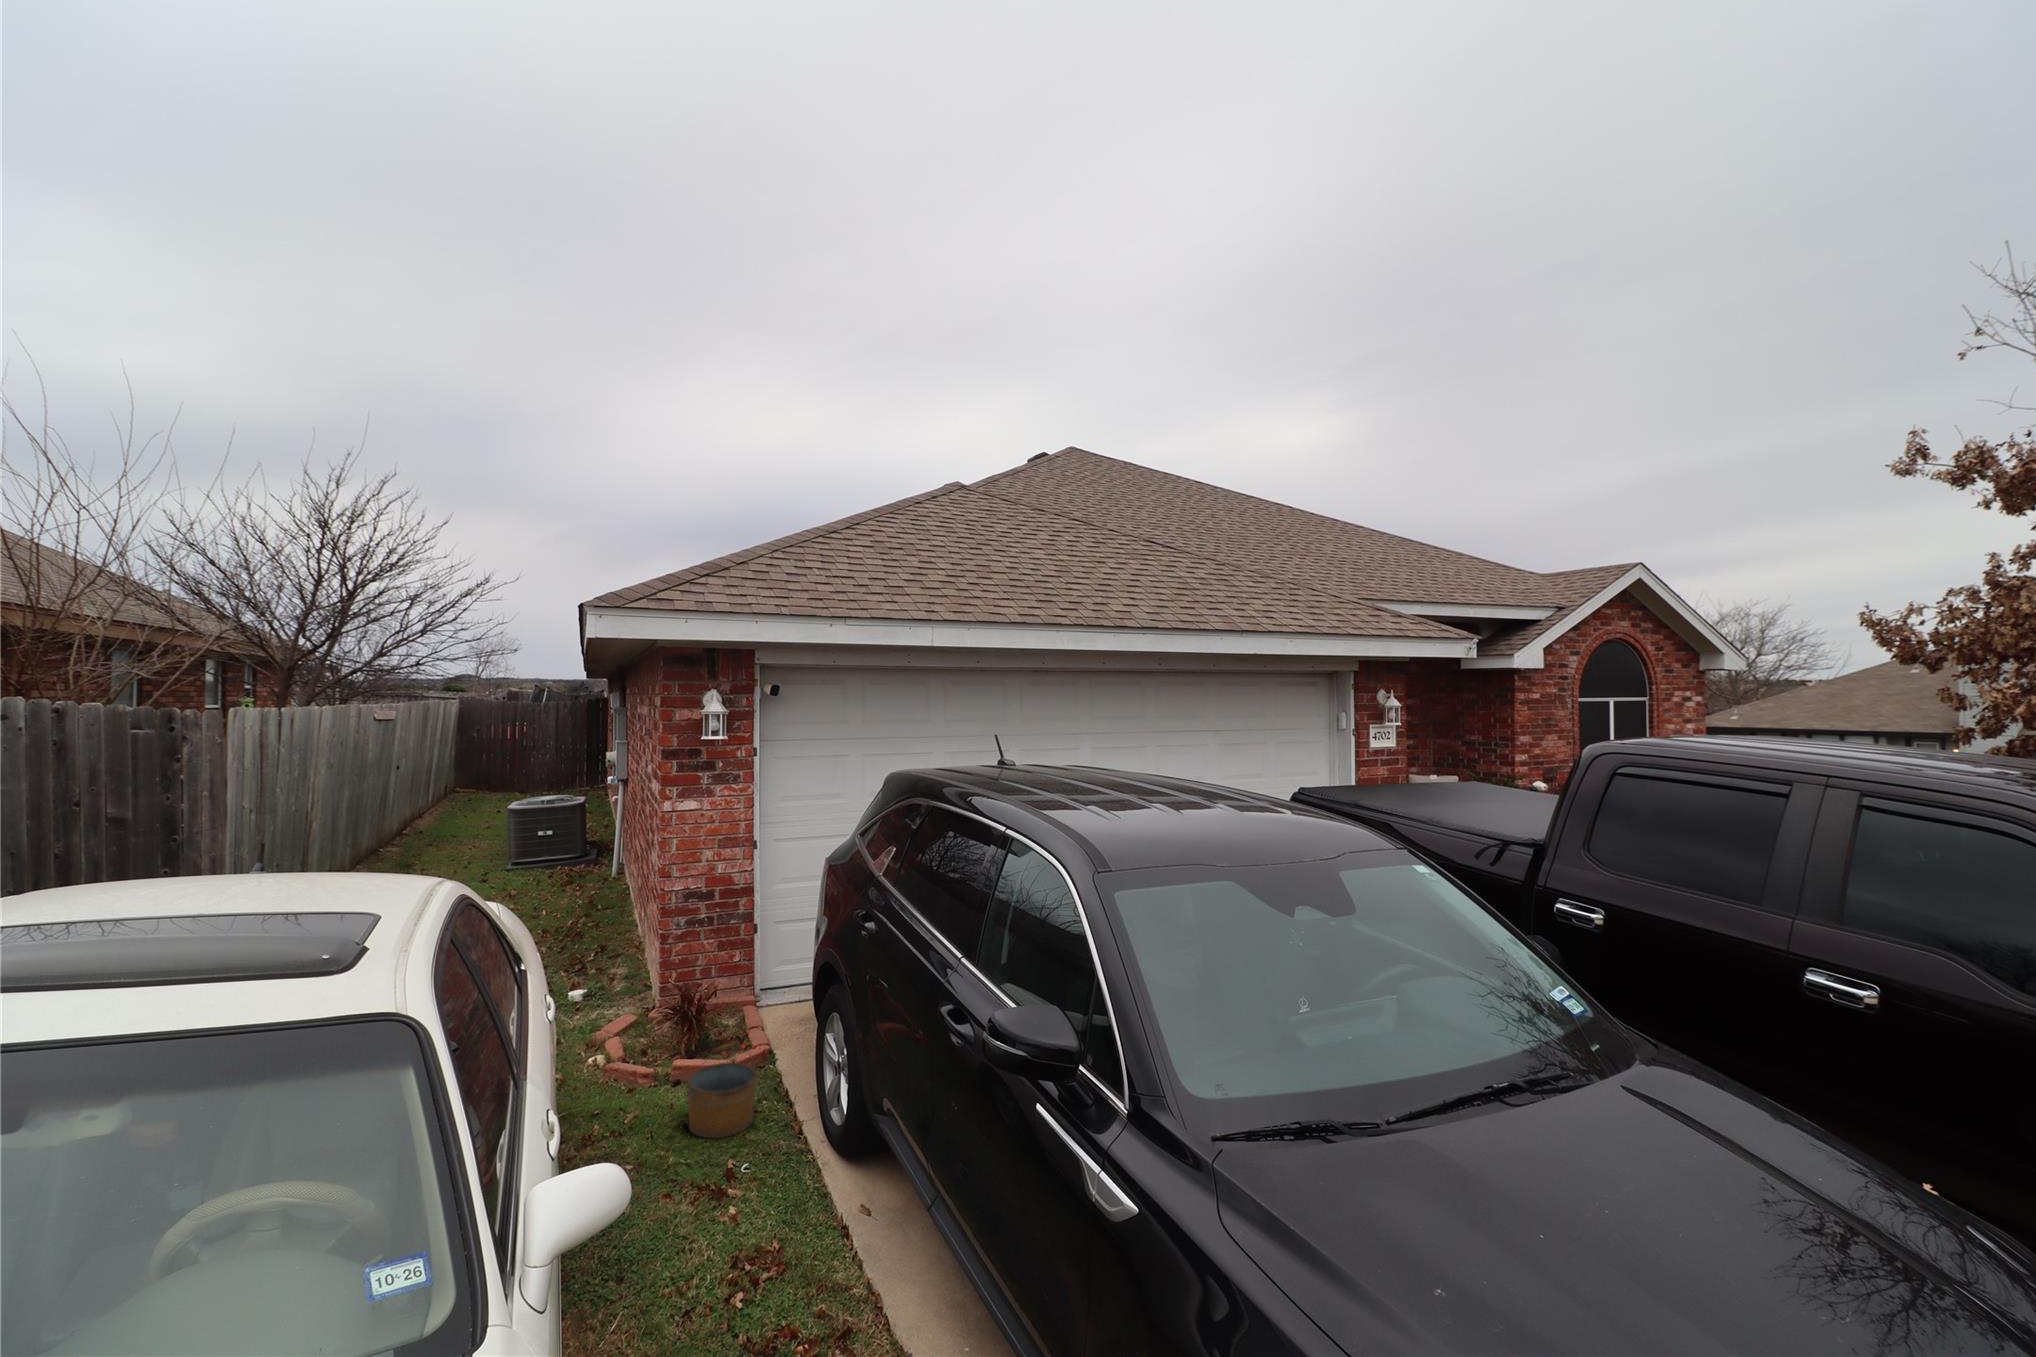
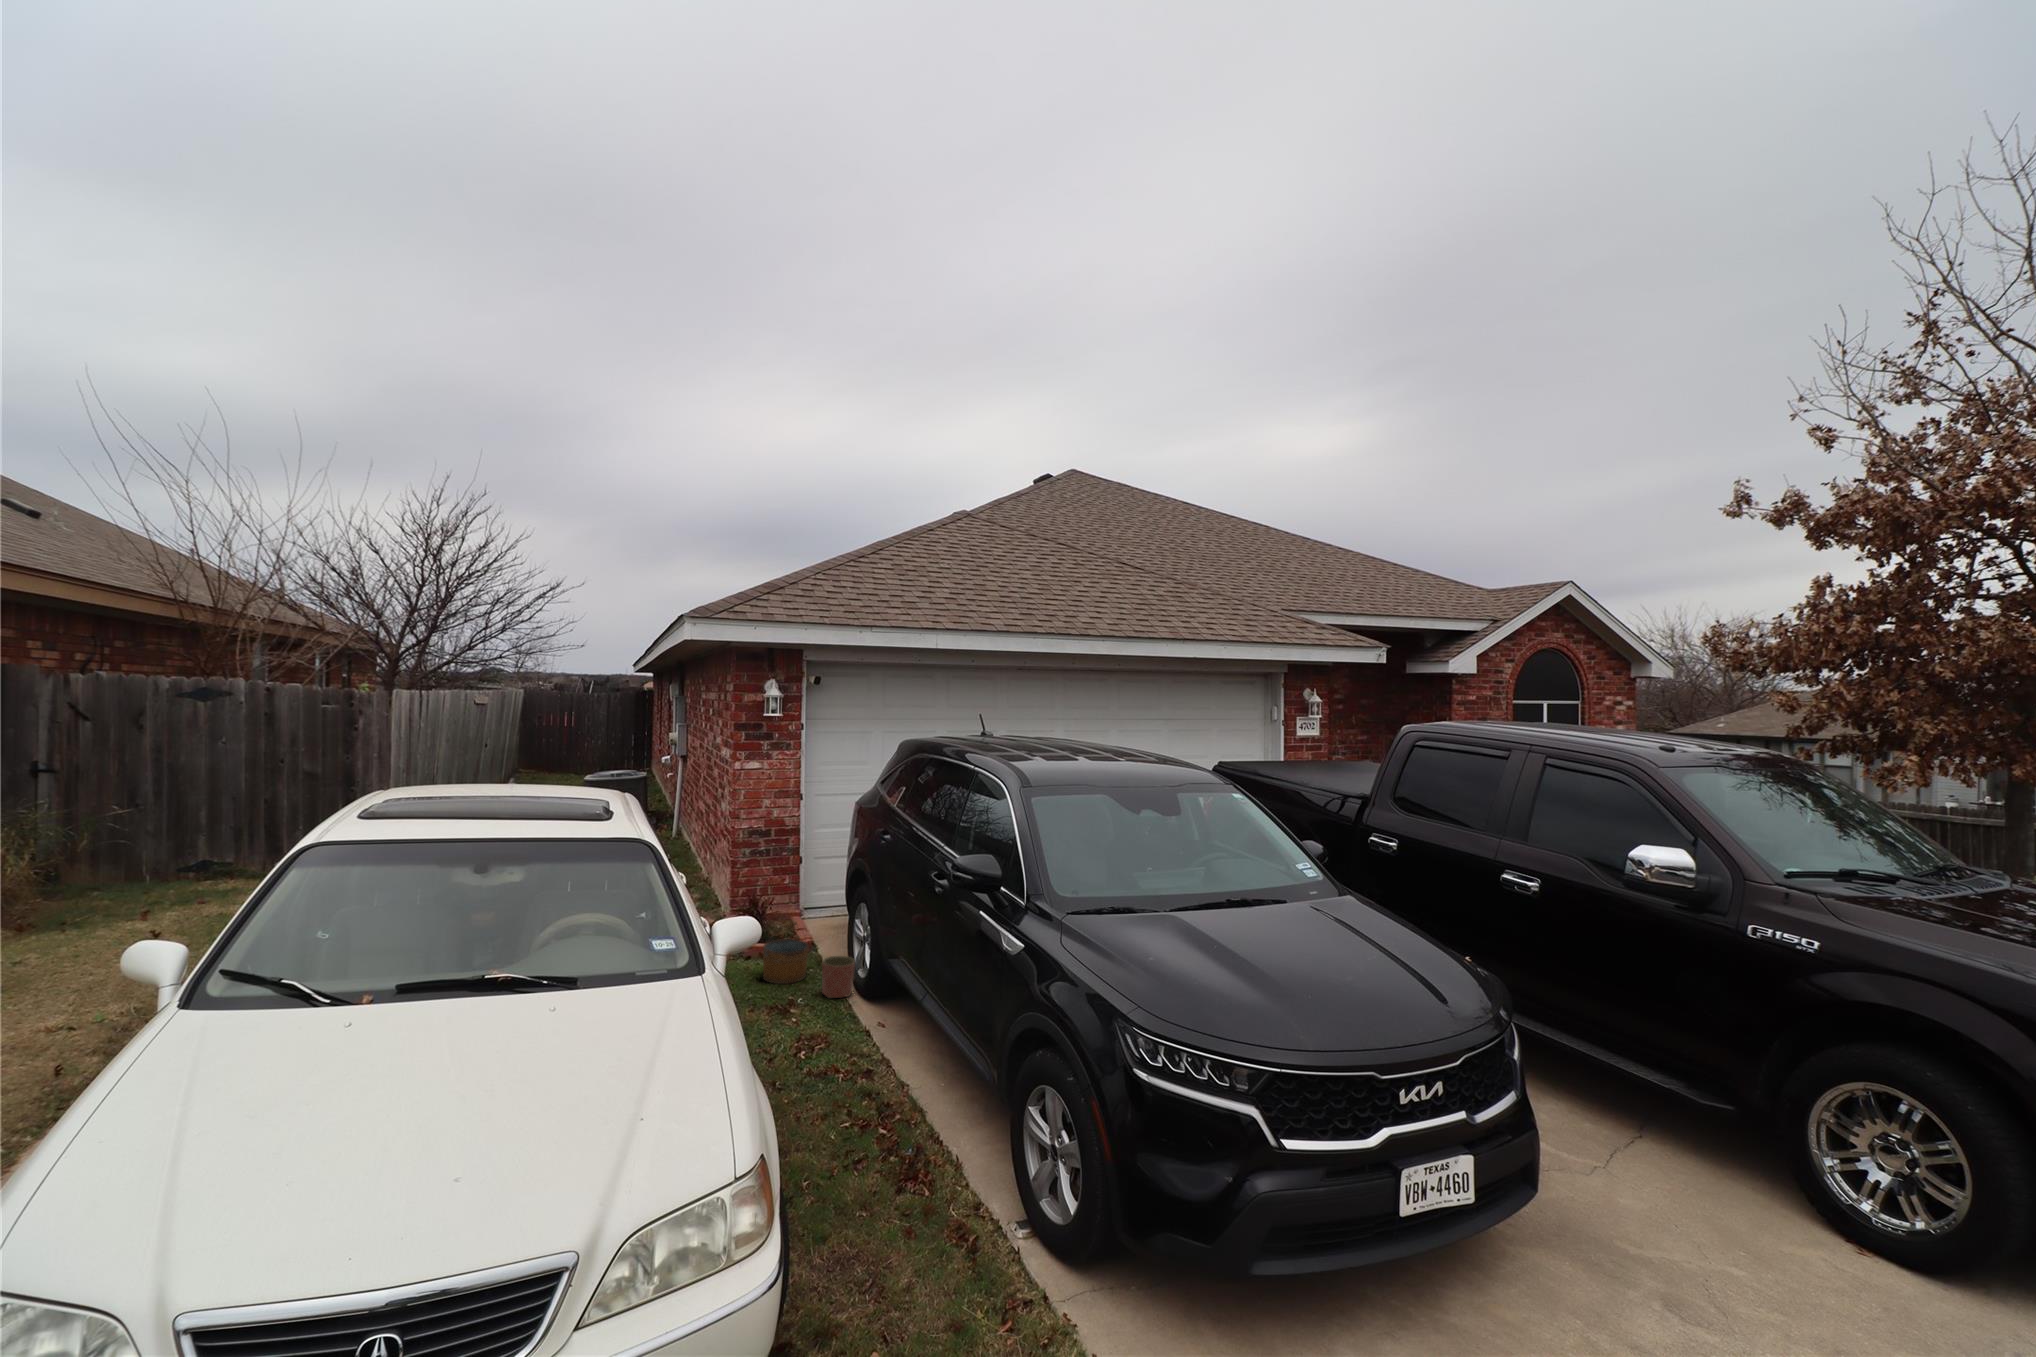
planter: none [773,1095,823,1167] -> present [822,956,855,998]

